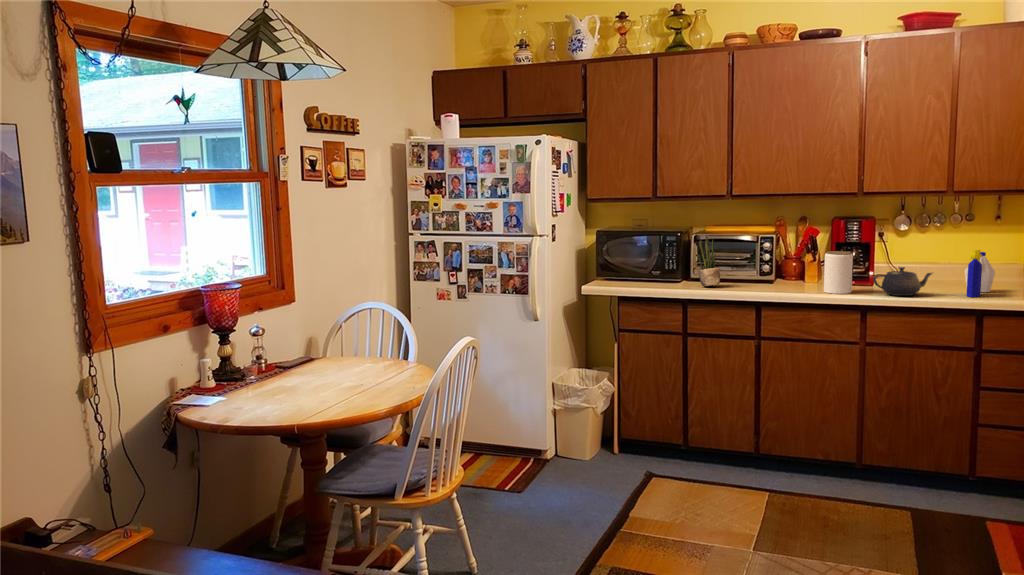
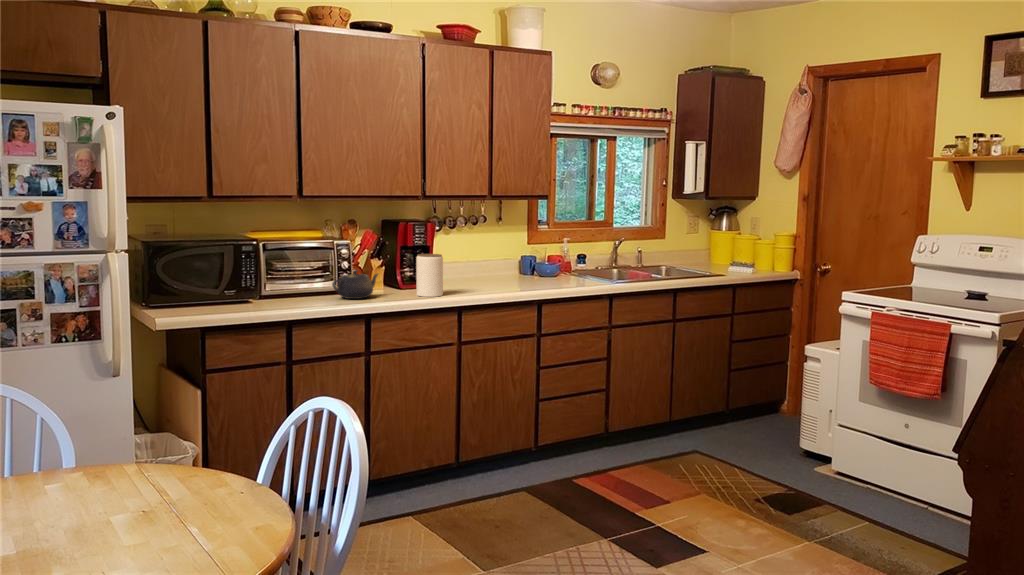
potted plant: present [698,236,720,286] -> none [282,243,314,303]
bottle: present [964,250,995,297] -> none [506,246,533,289]
teapot: present [873,267,932,296] -> present [332,270,379,299]

